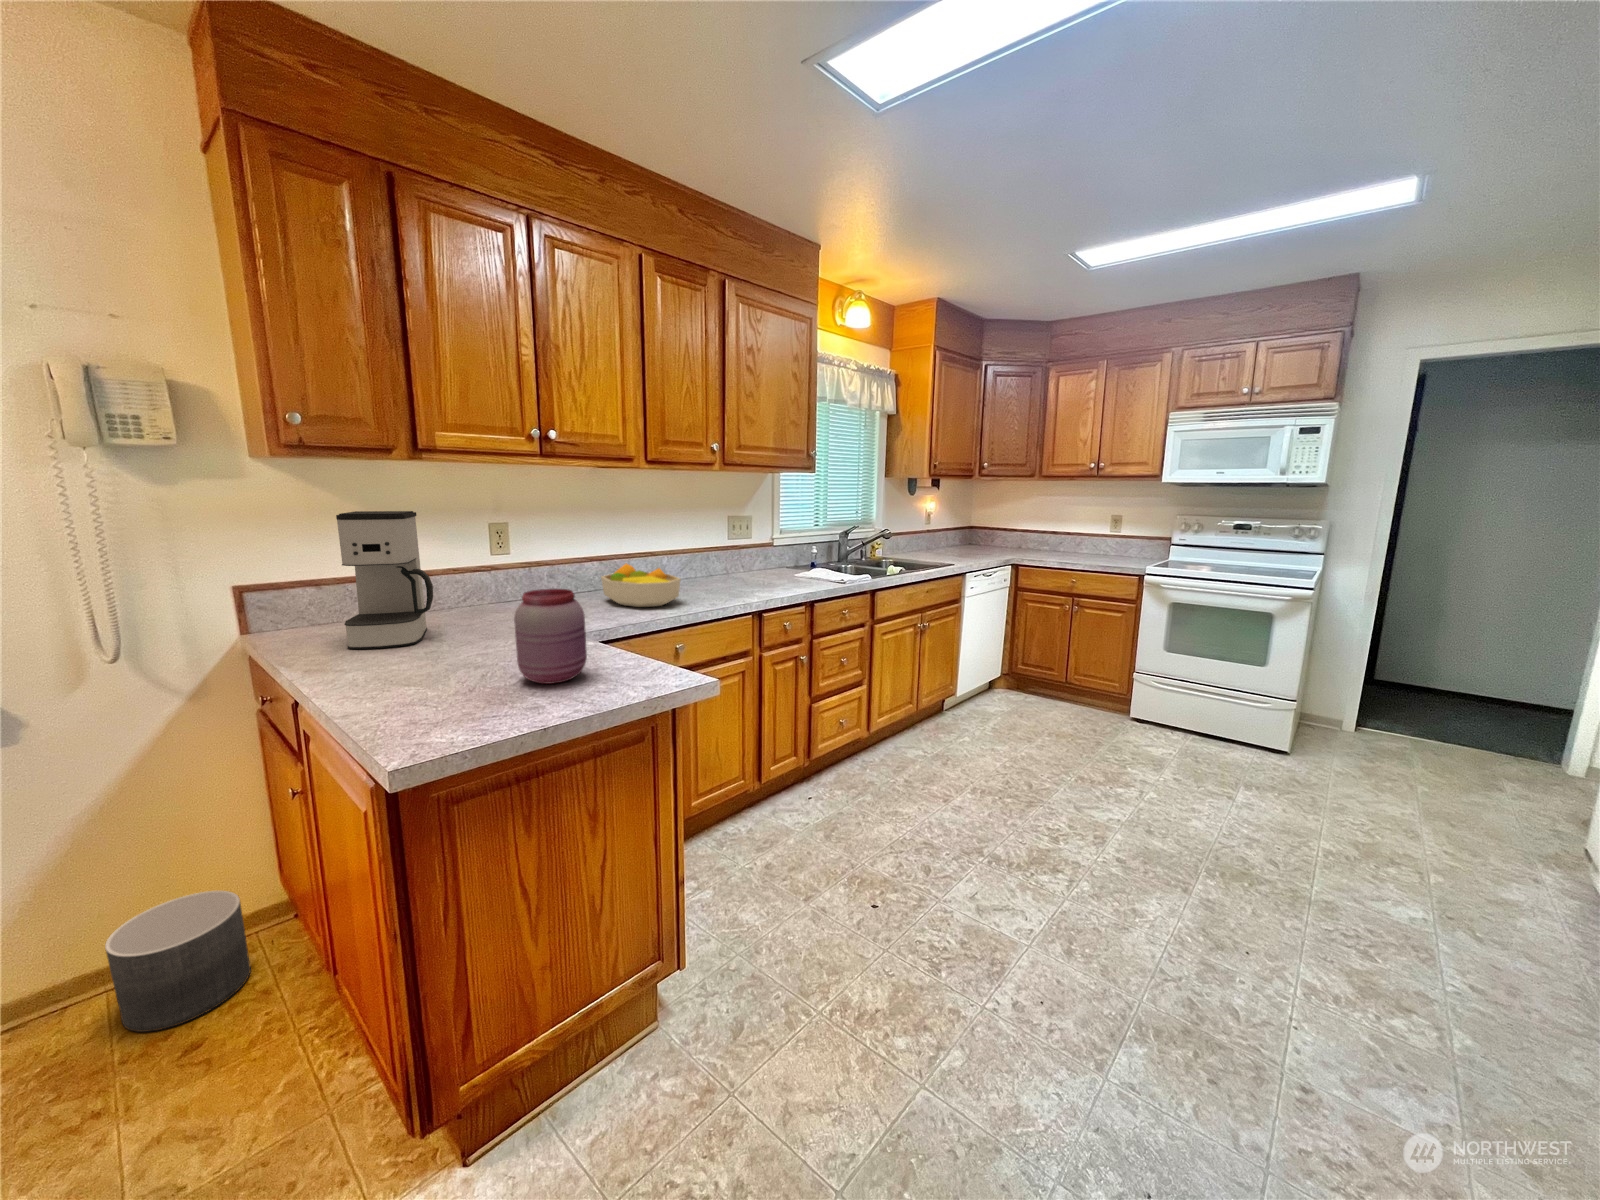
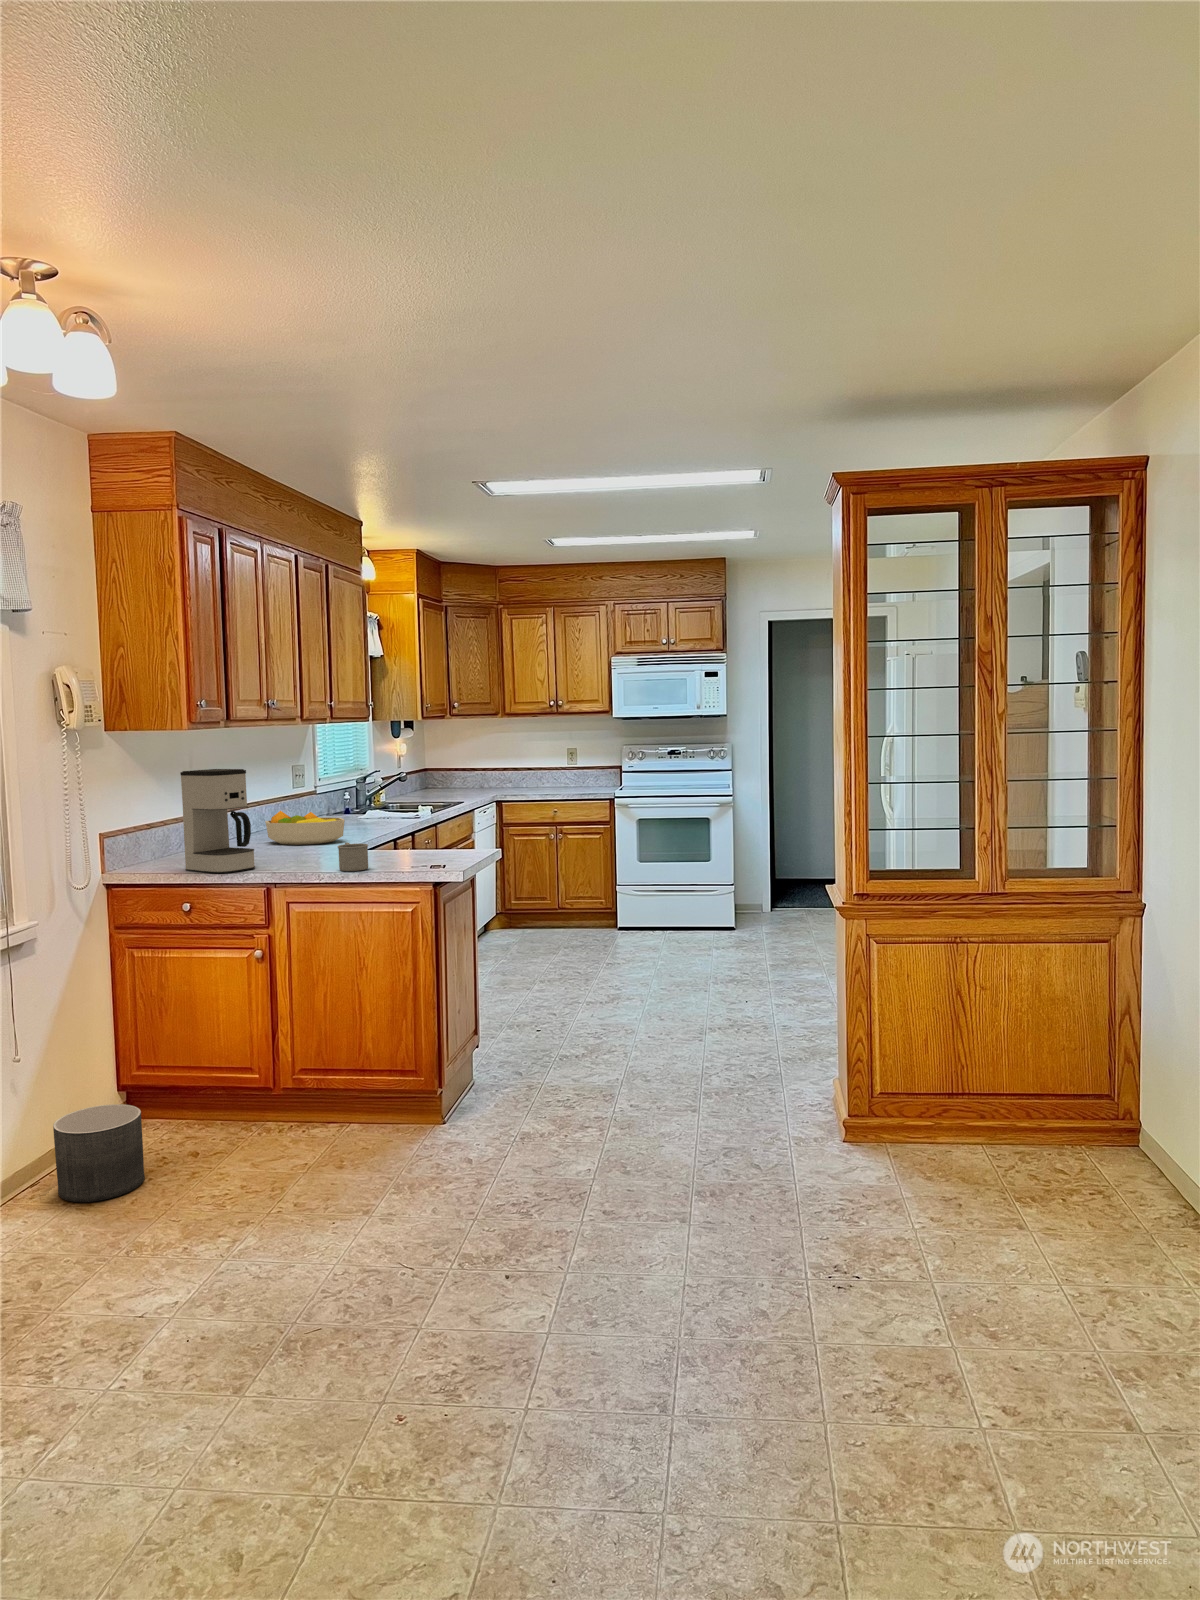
jar: present [514,589,587,684] -> none [389,807,431,865]
mug: none [423,633,477,683] -> present [338,842,368,871]

